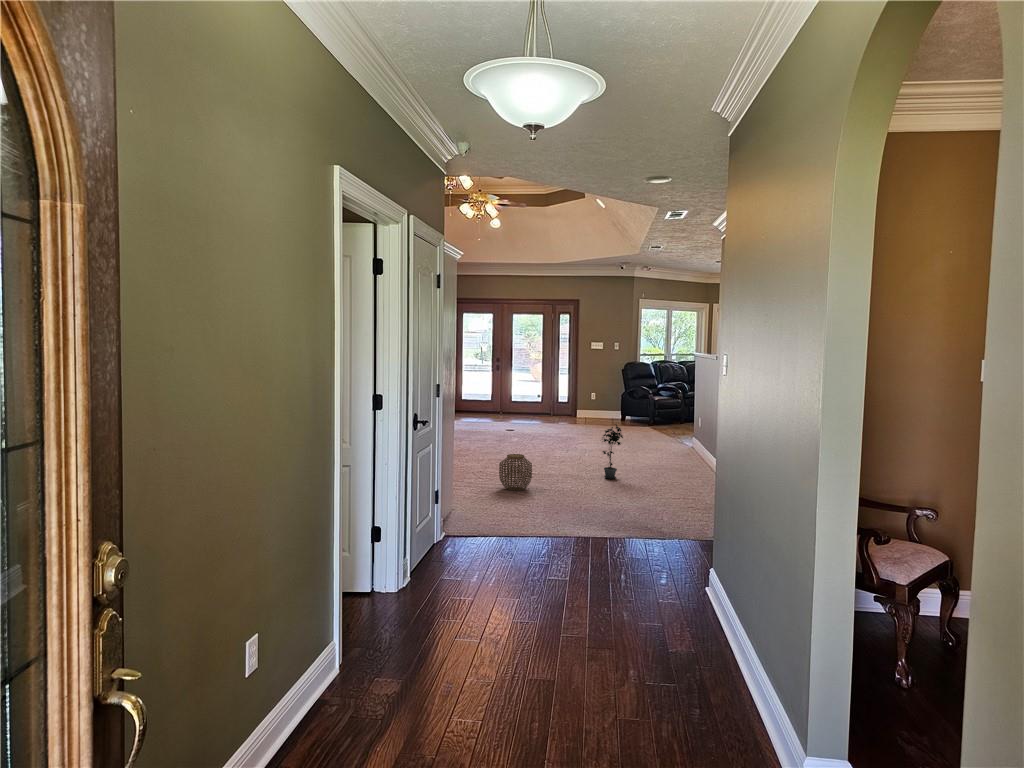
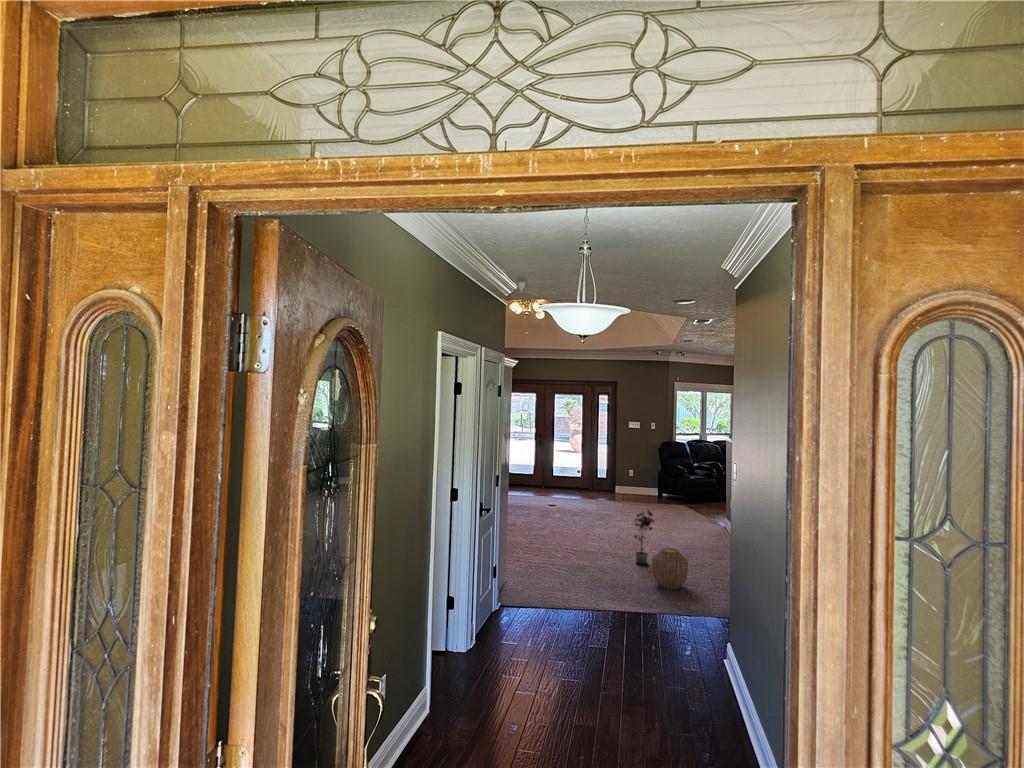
woven basket: present [499,454,532,491] -> present [652,548,688,589]

